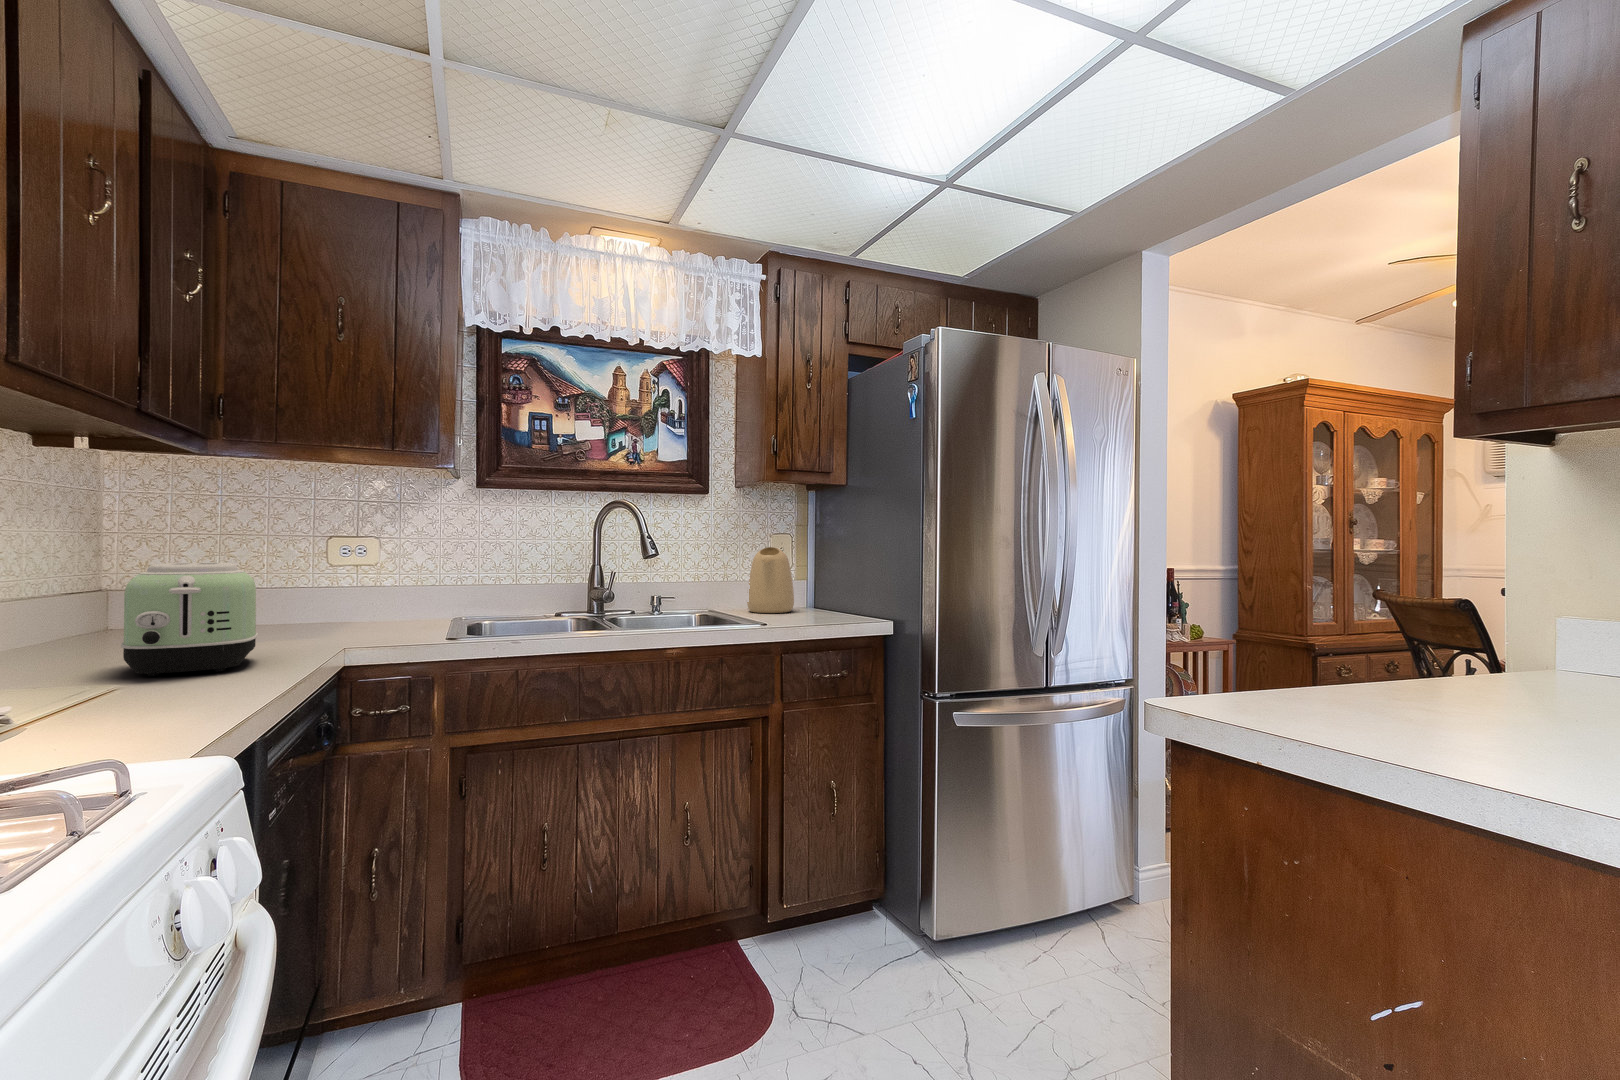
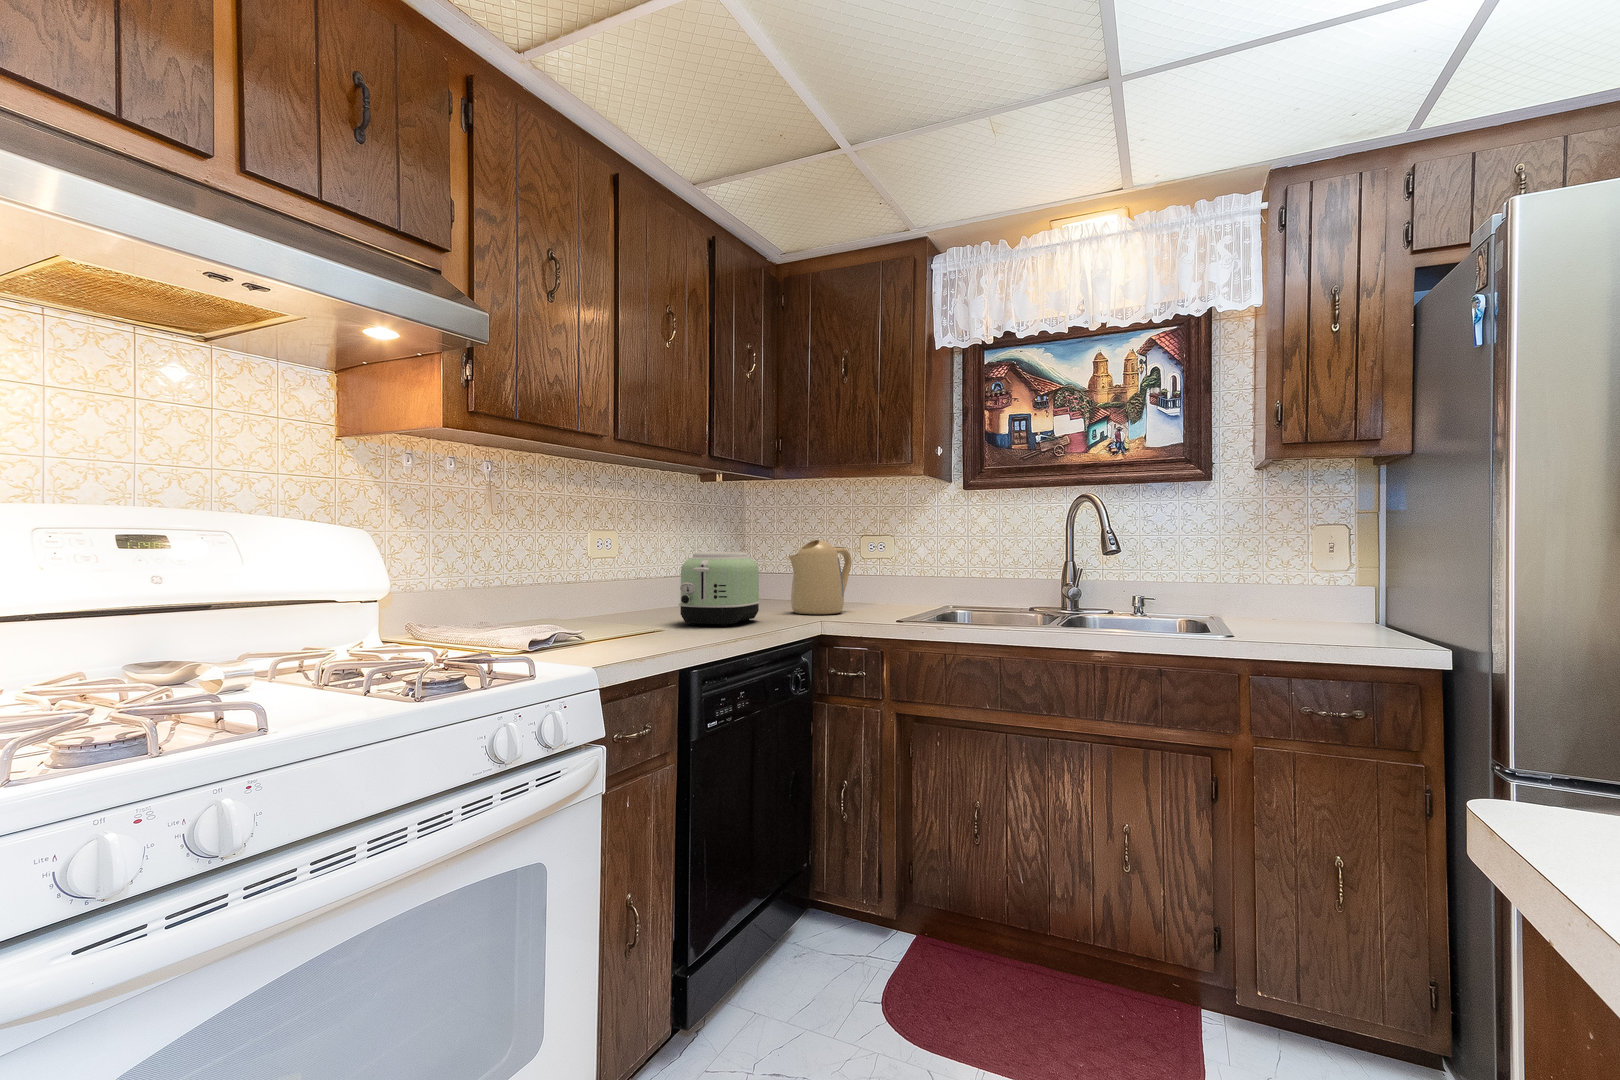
kettle: present [747,547,794,613] -> present [788,540,852,614]

